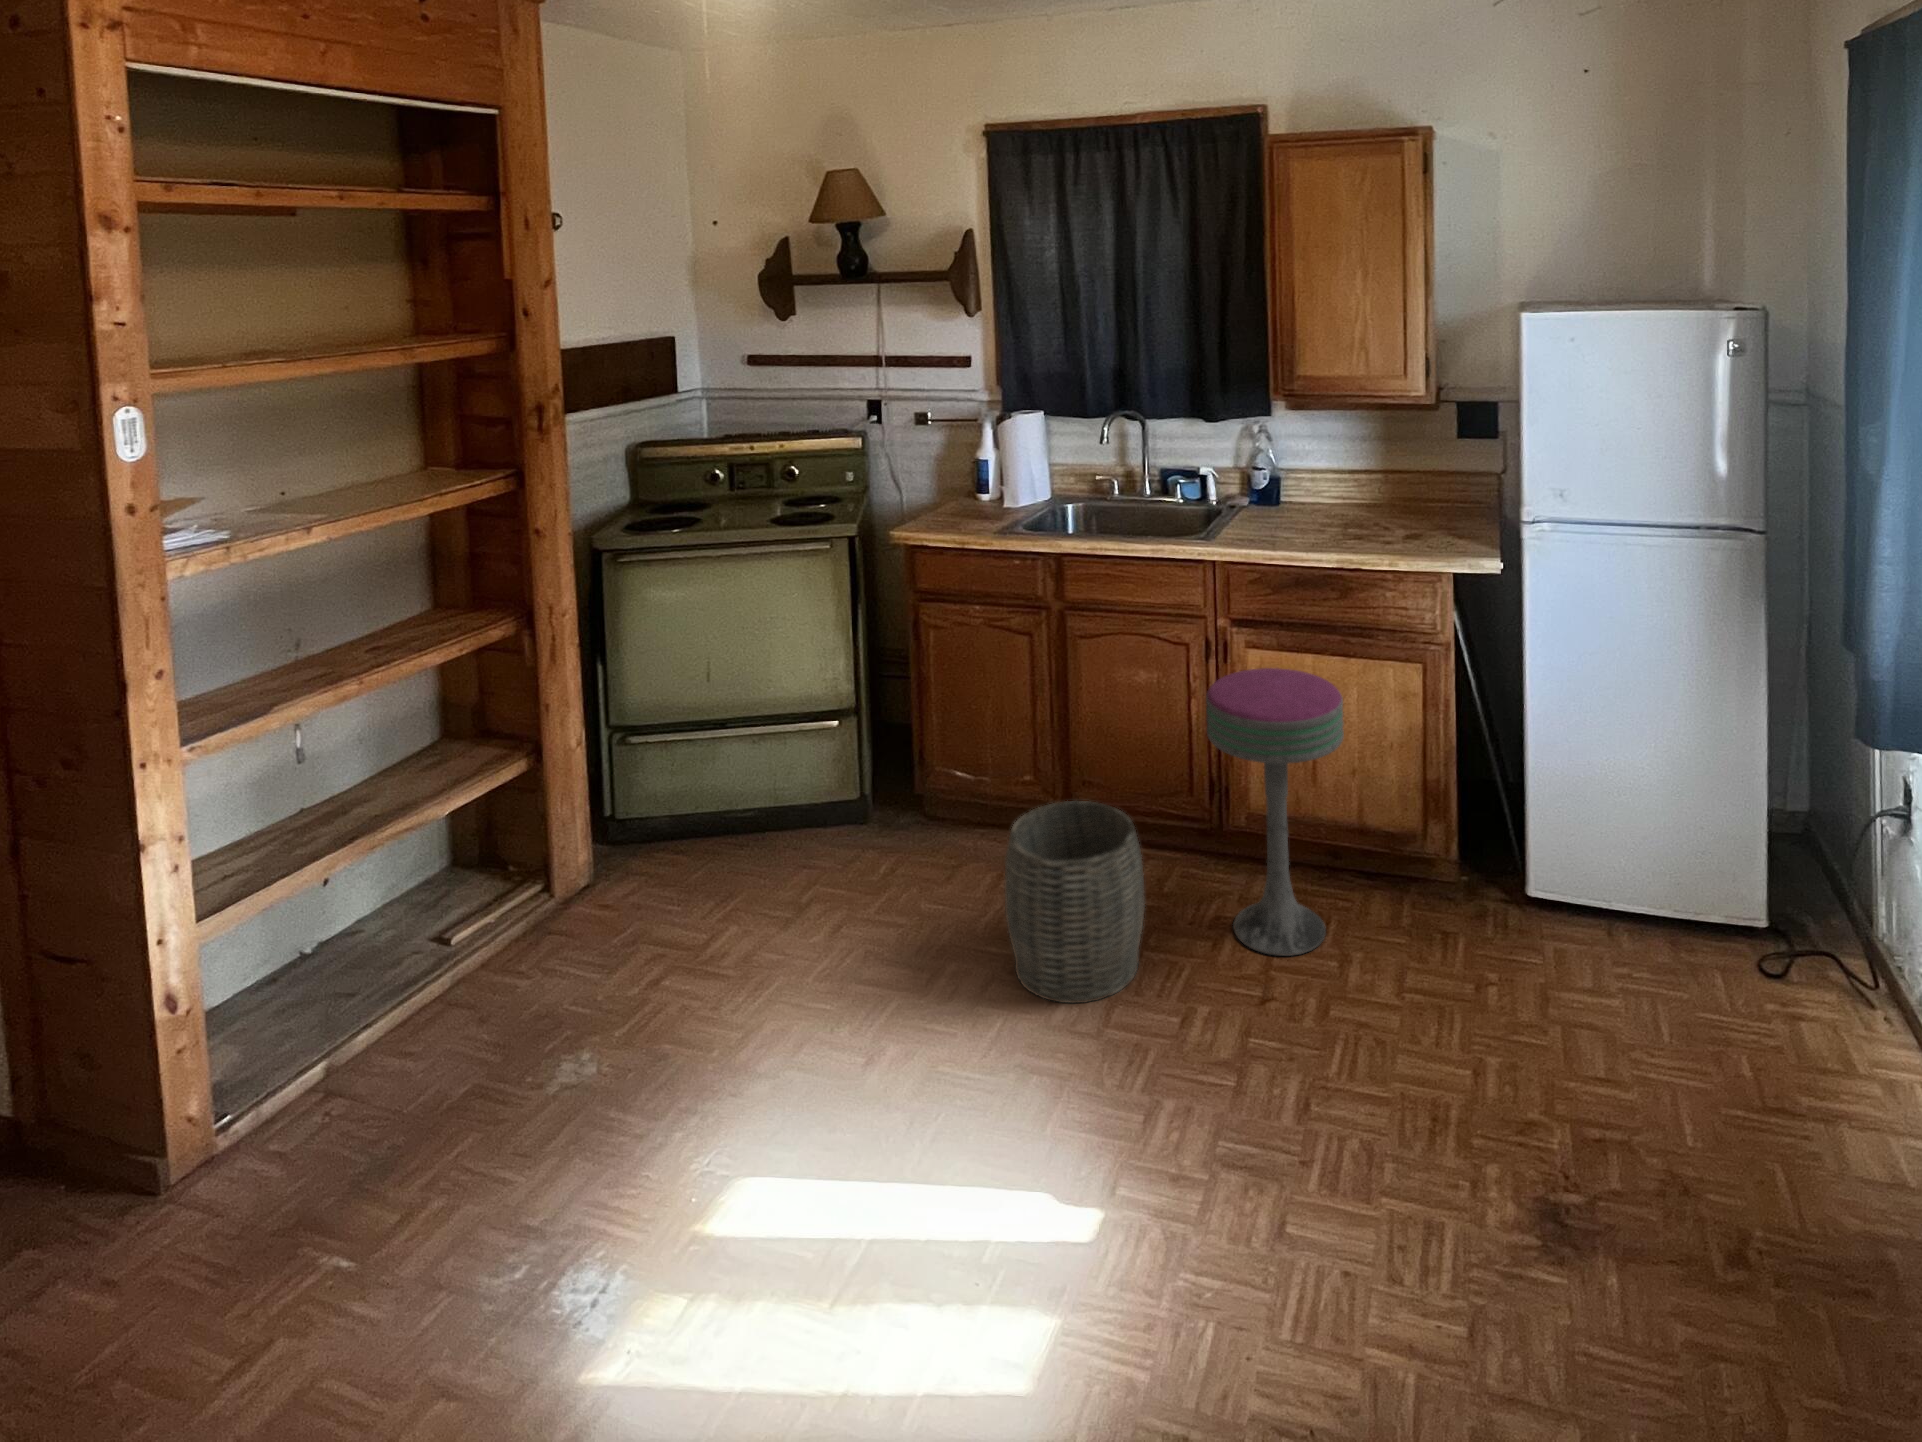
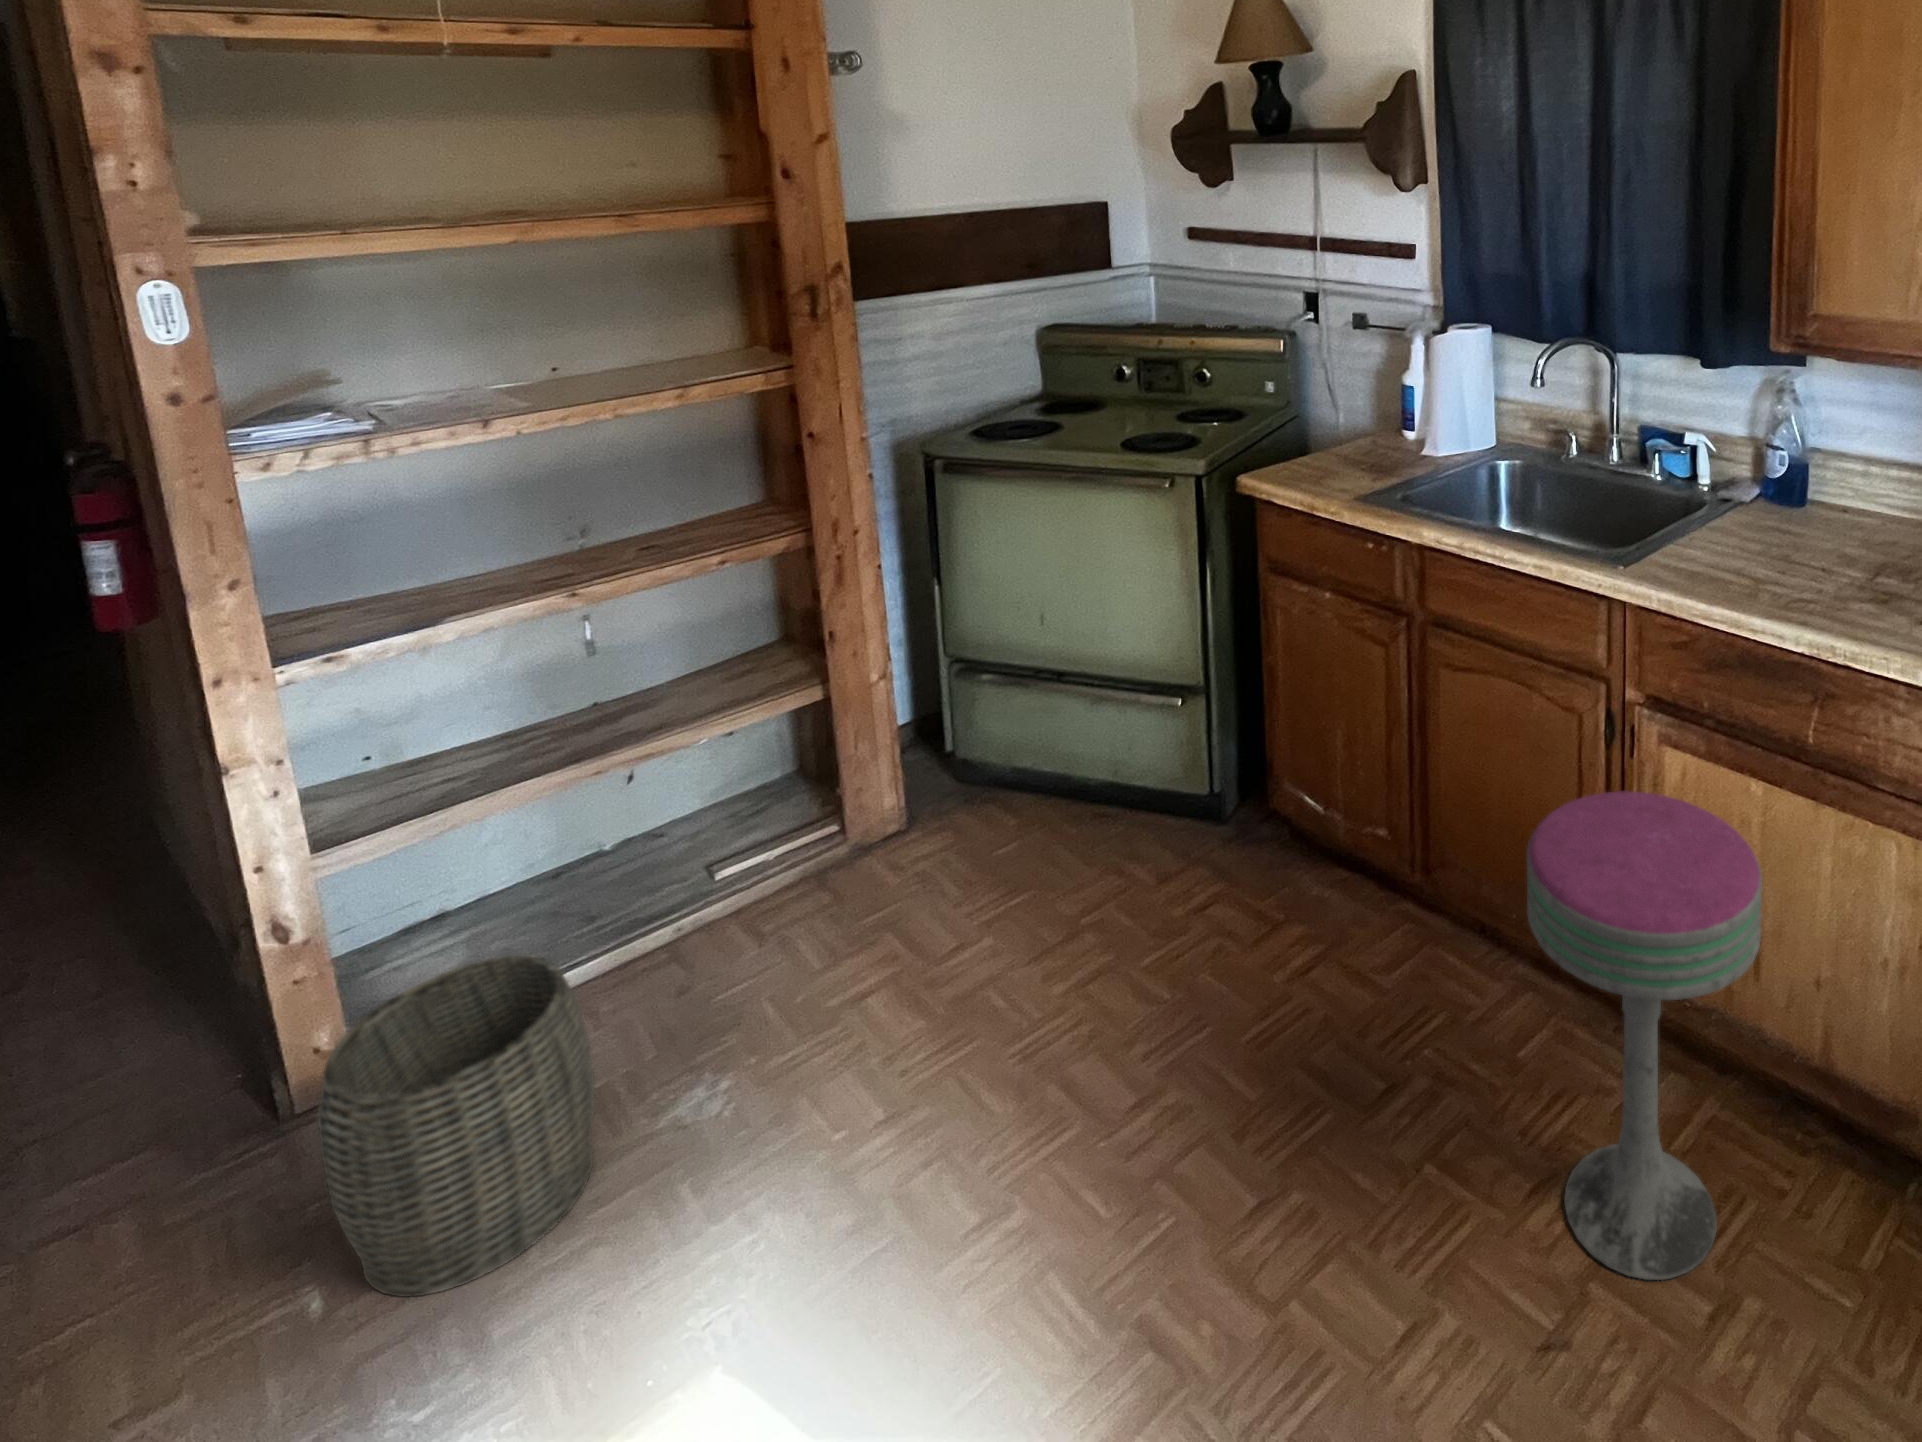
woven basket: present [1004,801,1145,1003] -> present [318,956,595,1297]

